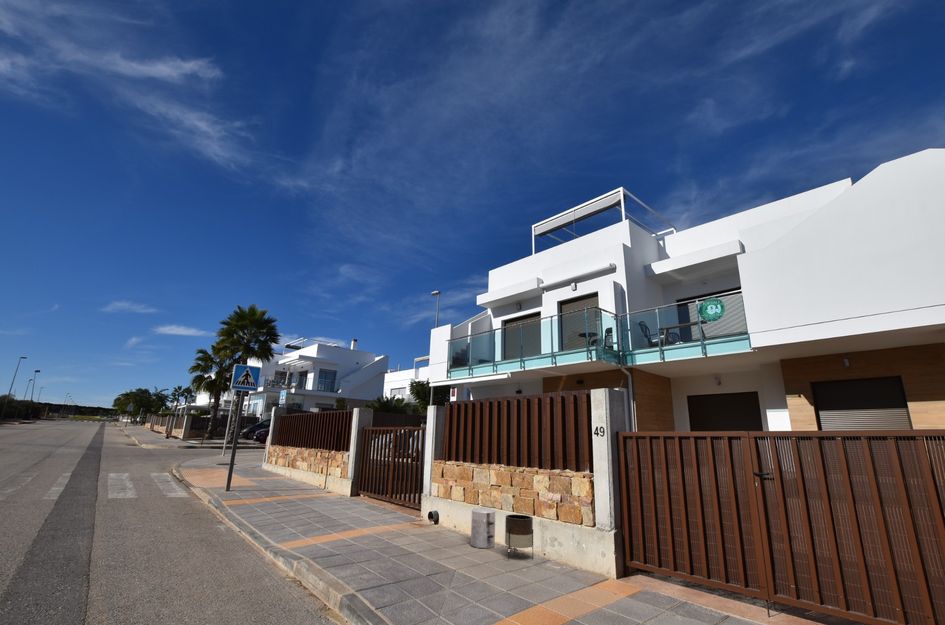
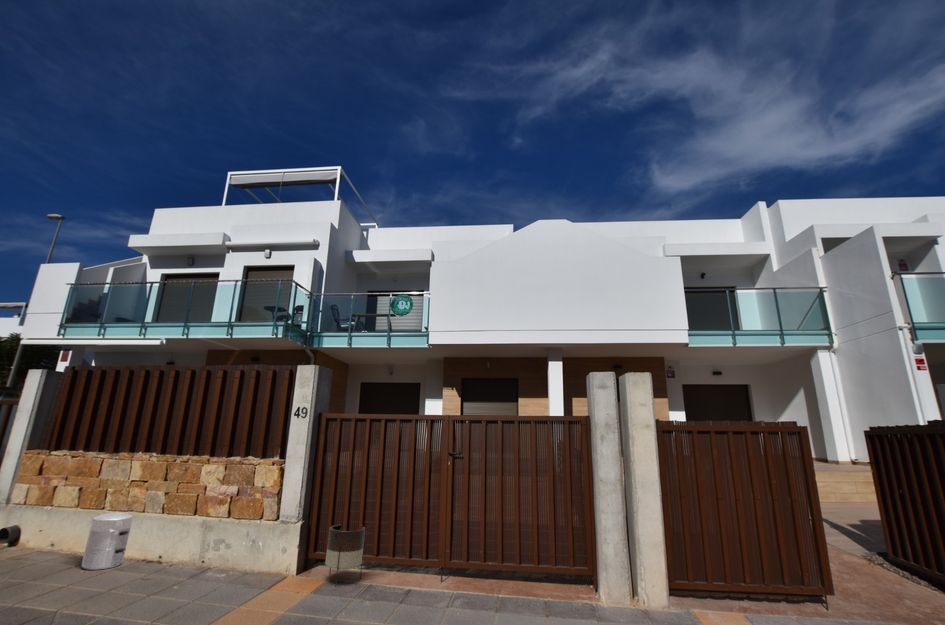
planter: present [505,514,533,559] -> present [325,525,365,586]

